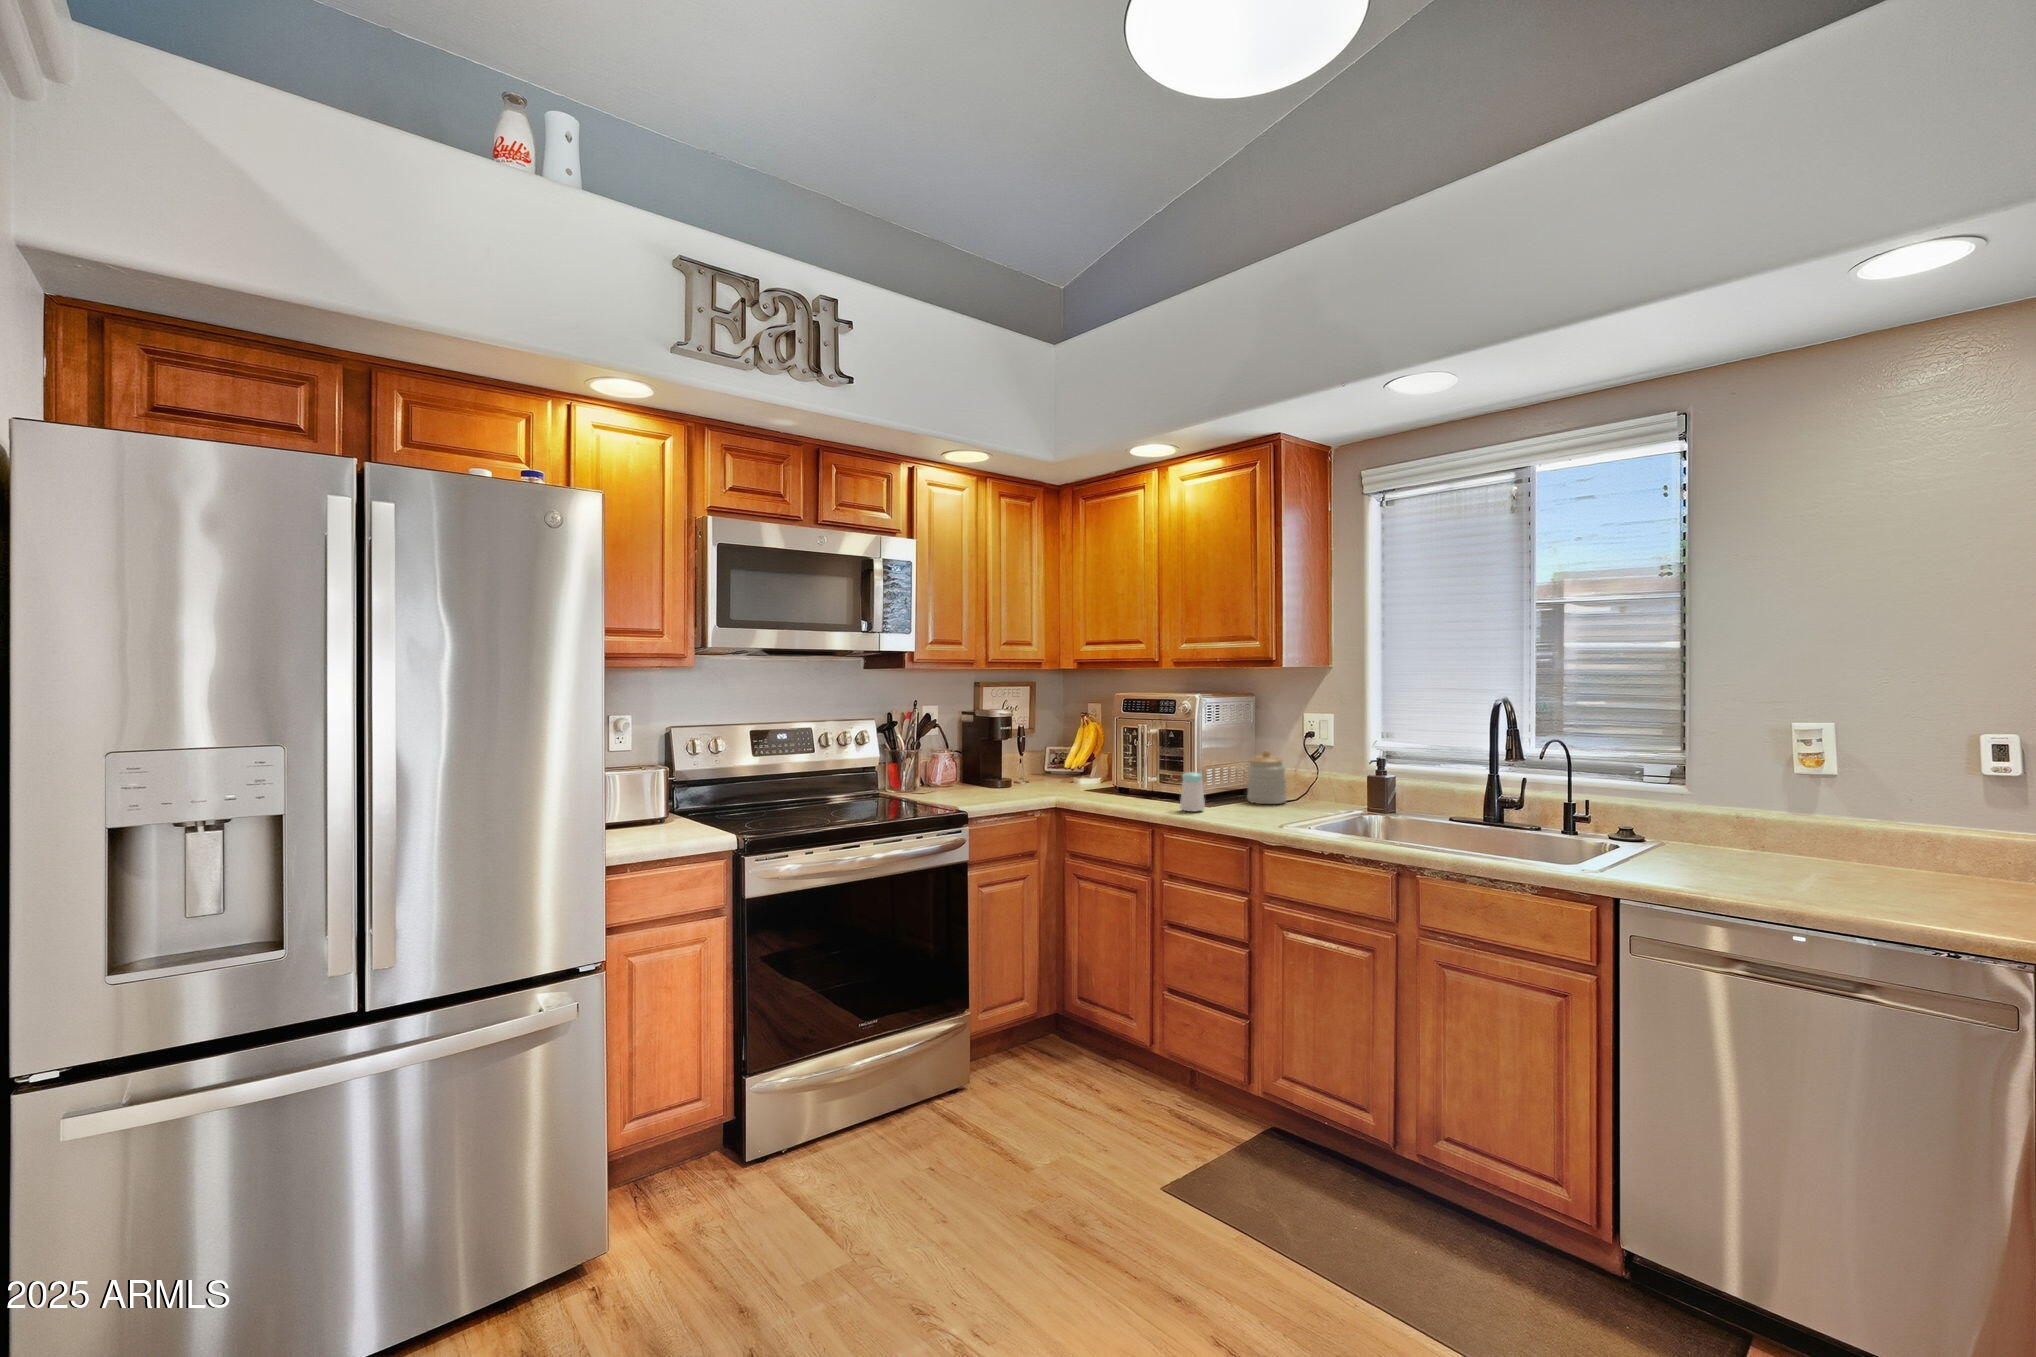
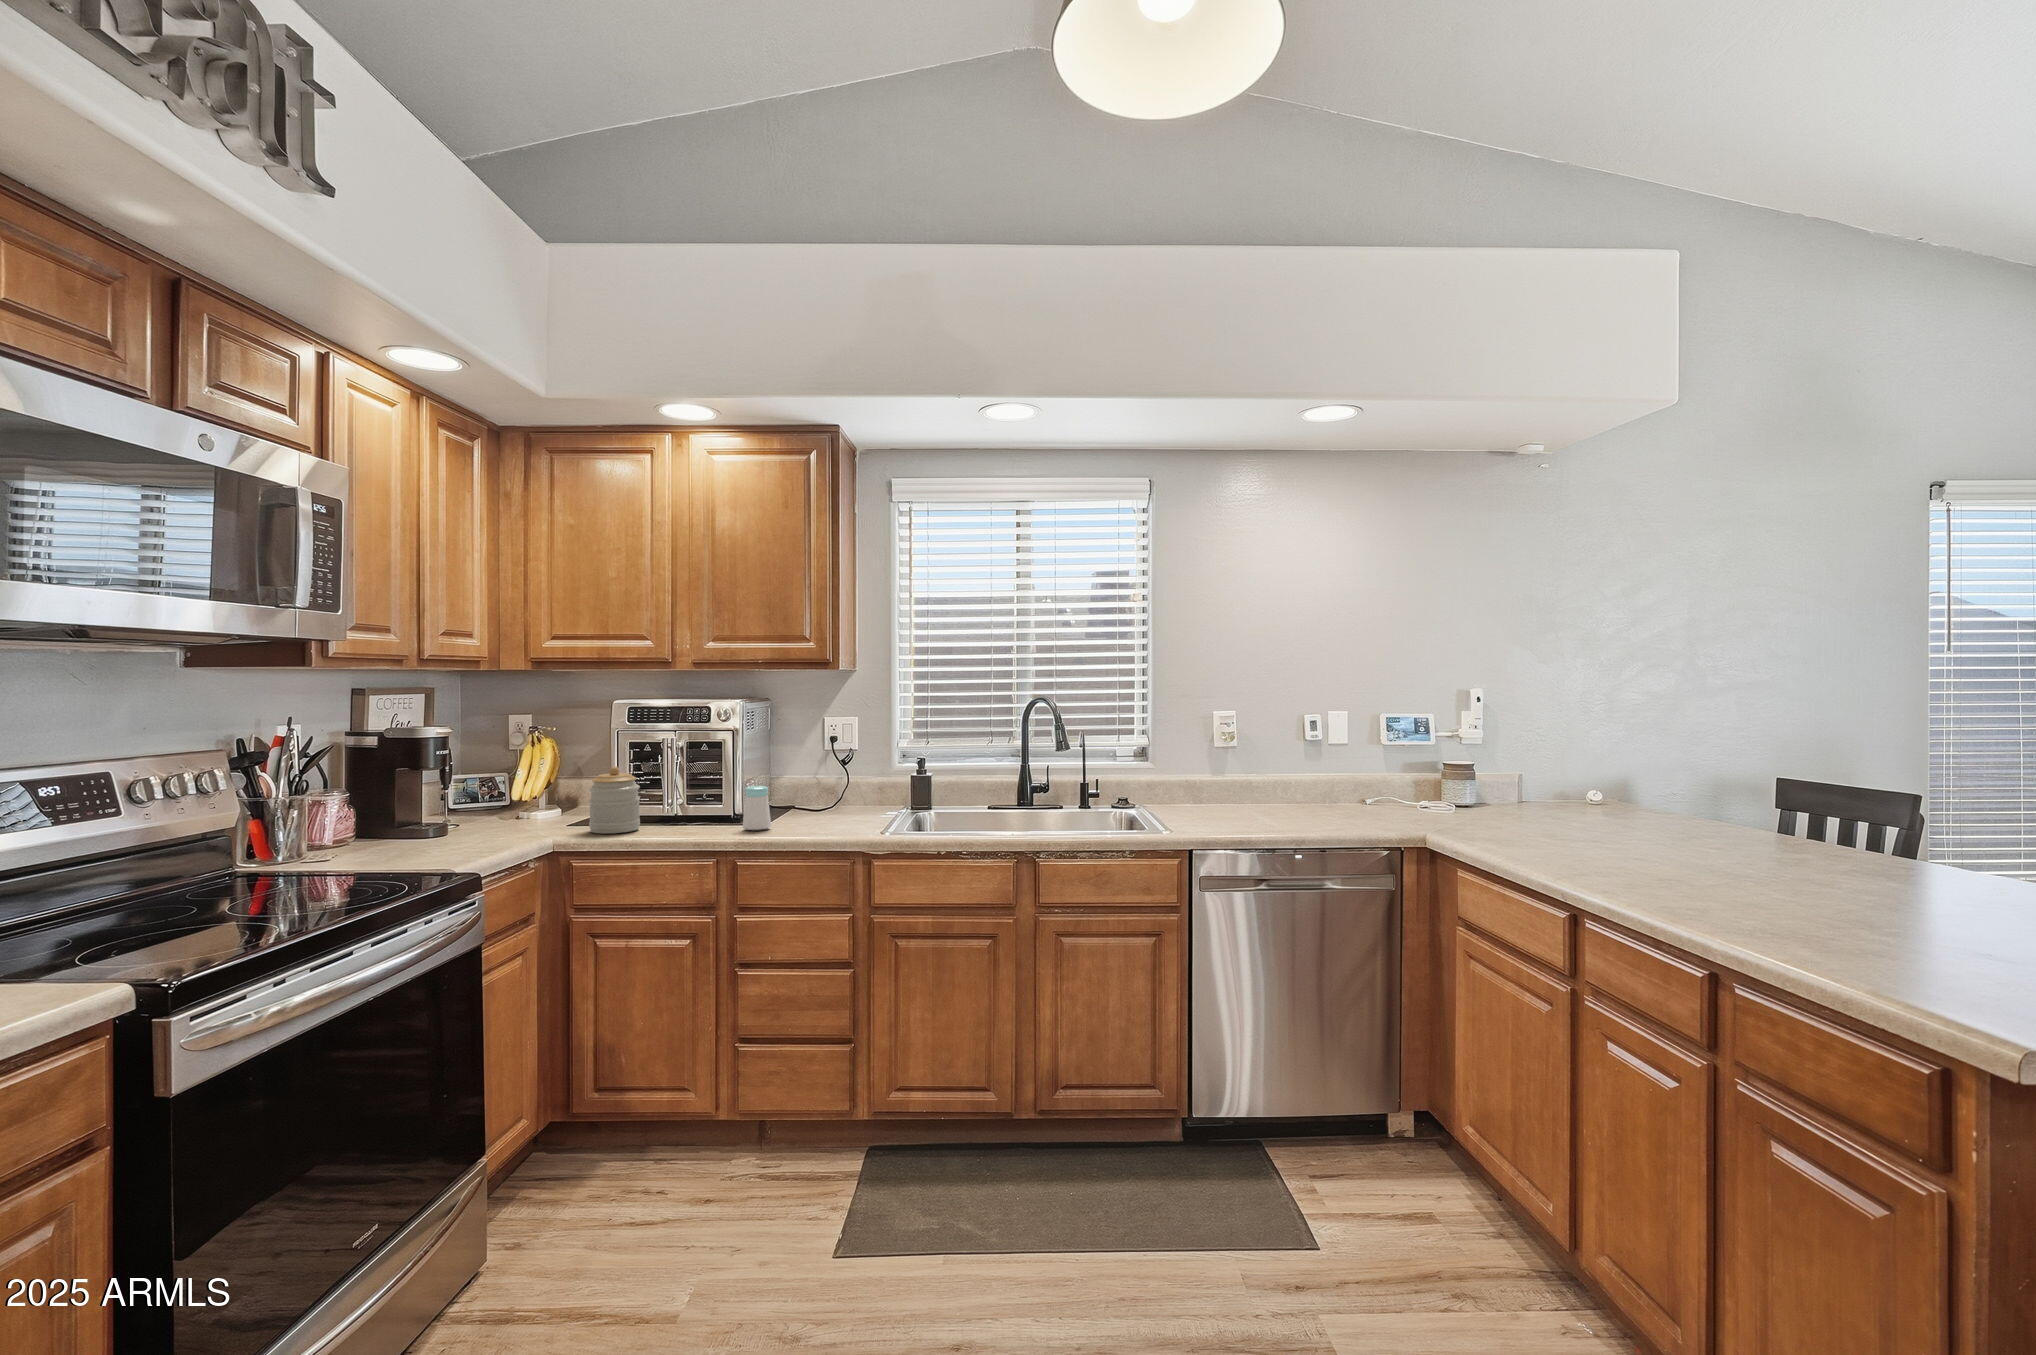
jar: present [1247,750,1287,804] -> present [589,767,640,834]

